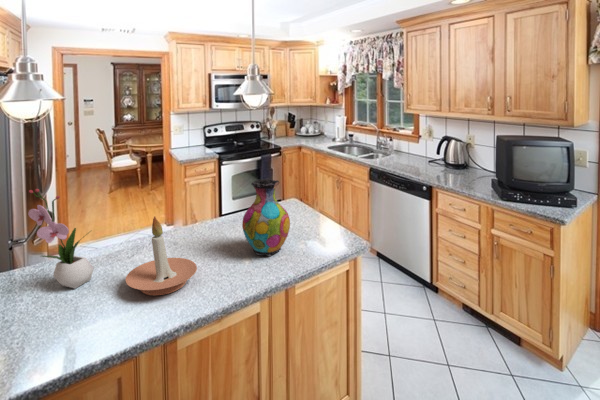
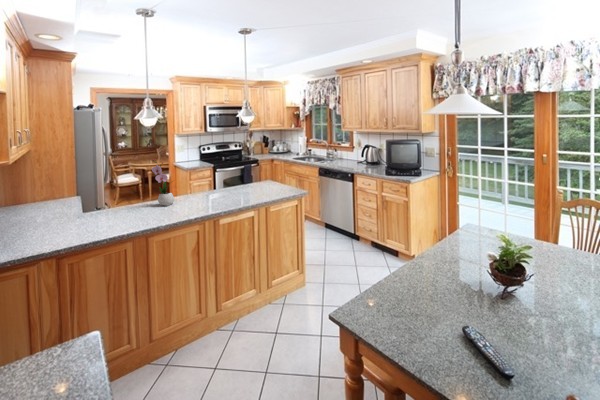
vase: present [242,179,290,256] -> none [243,159,267,196]
candle holder: present [125,217,197,295] -> none [192,171,224,206]

